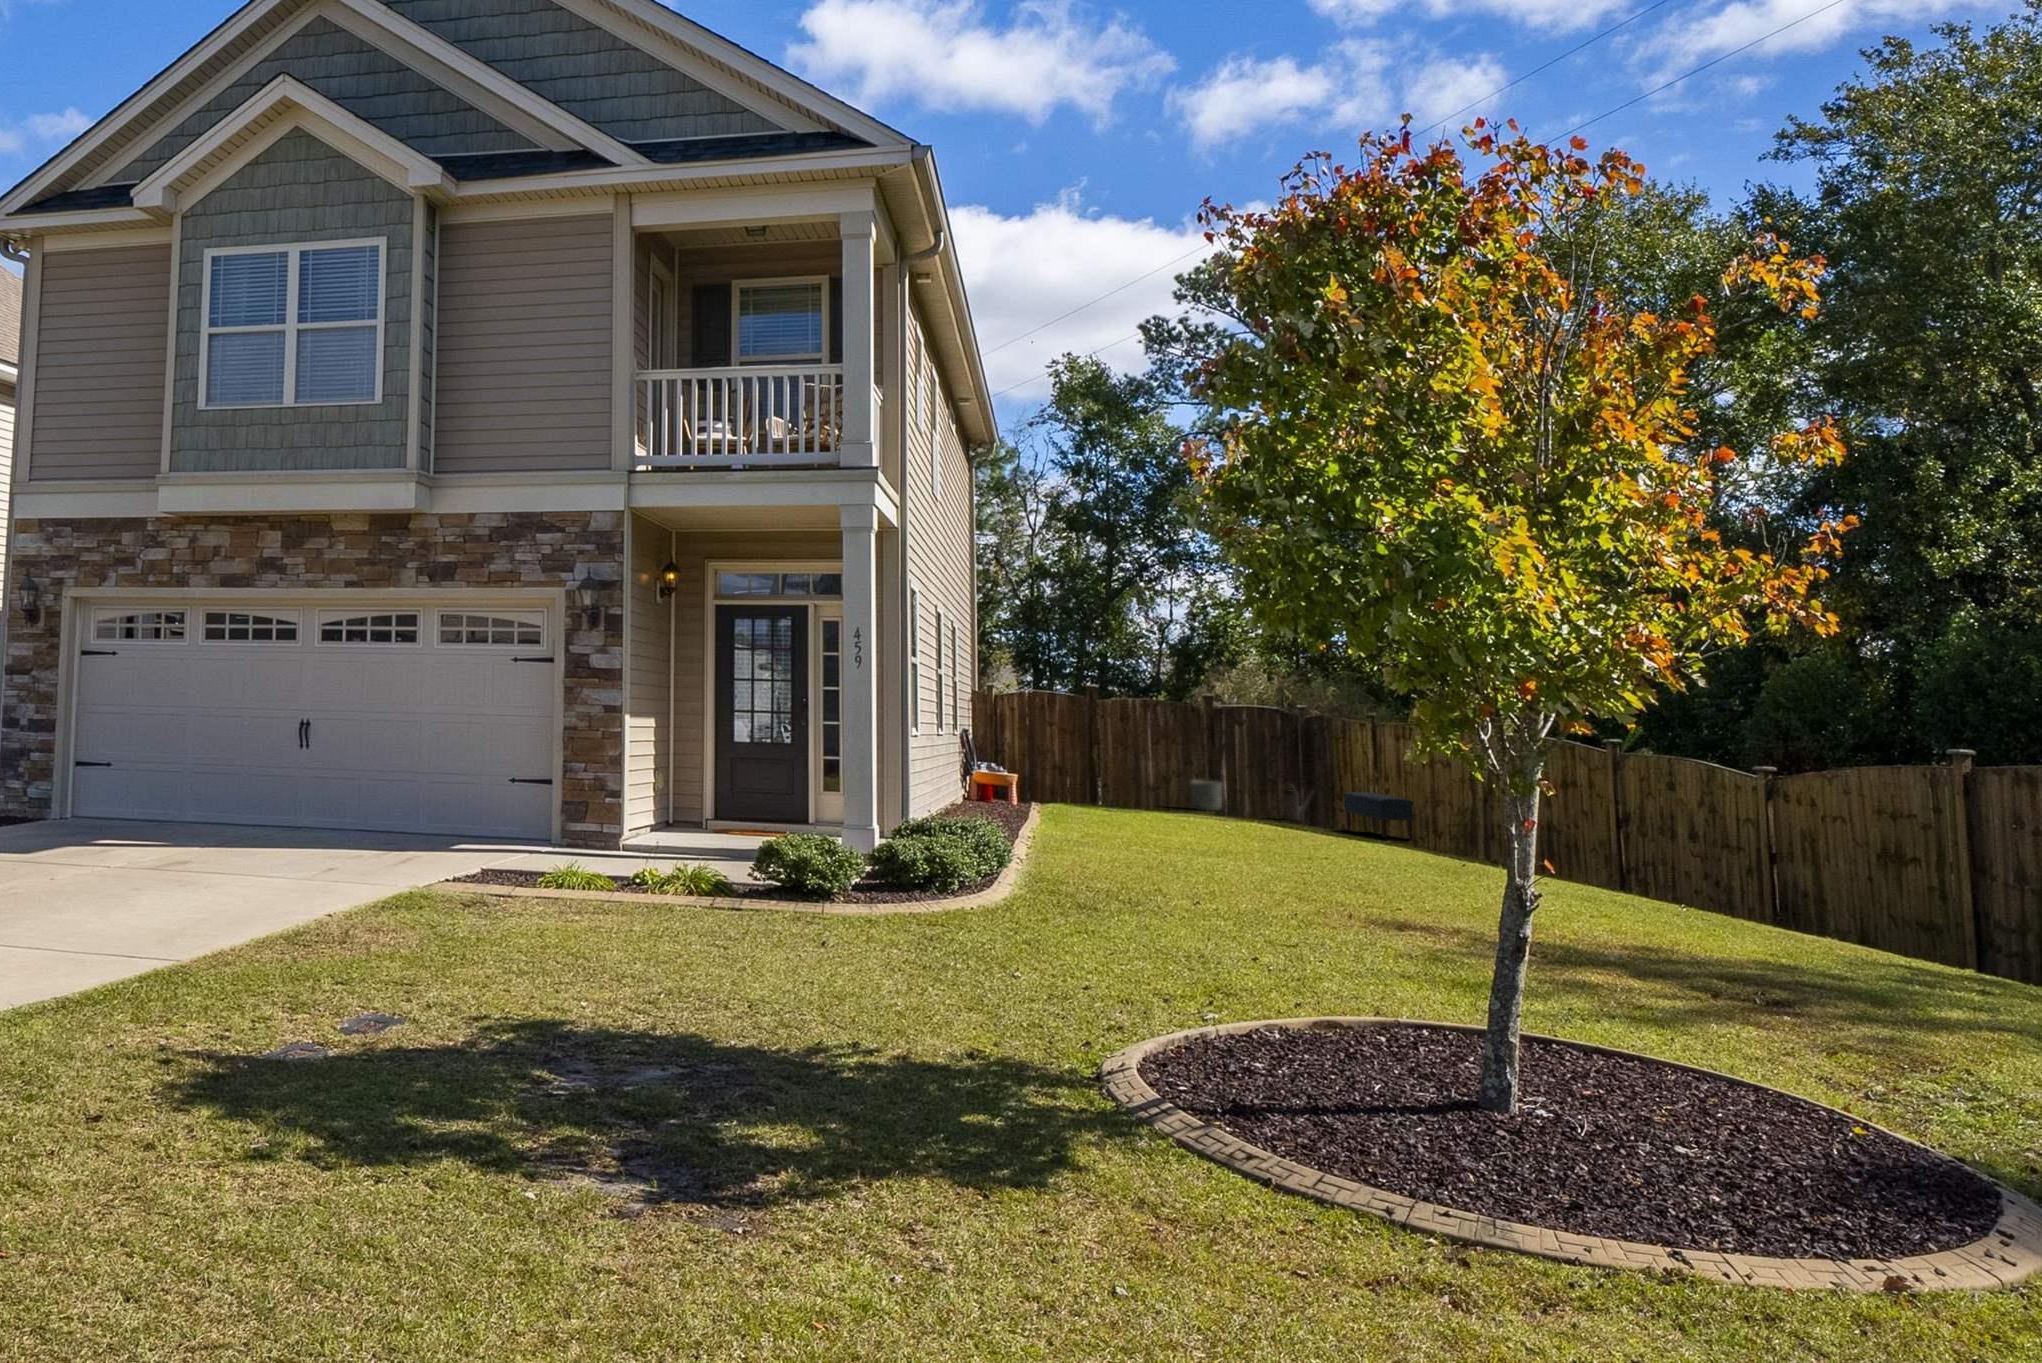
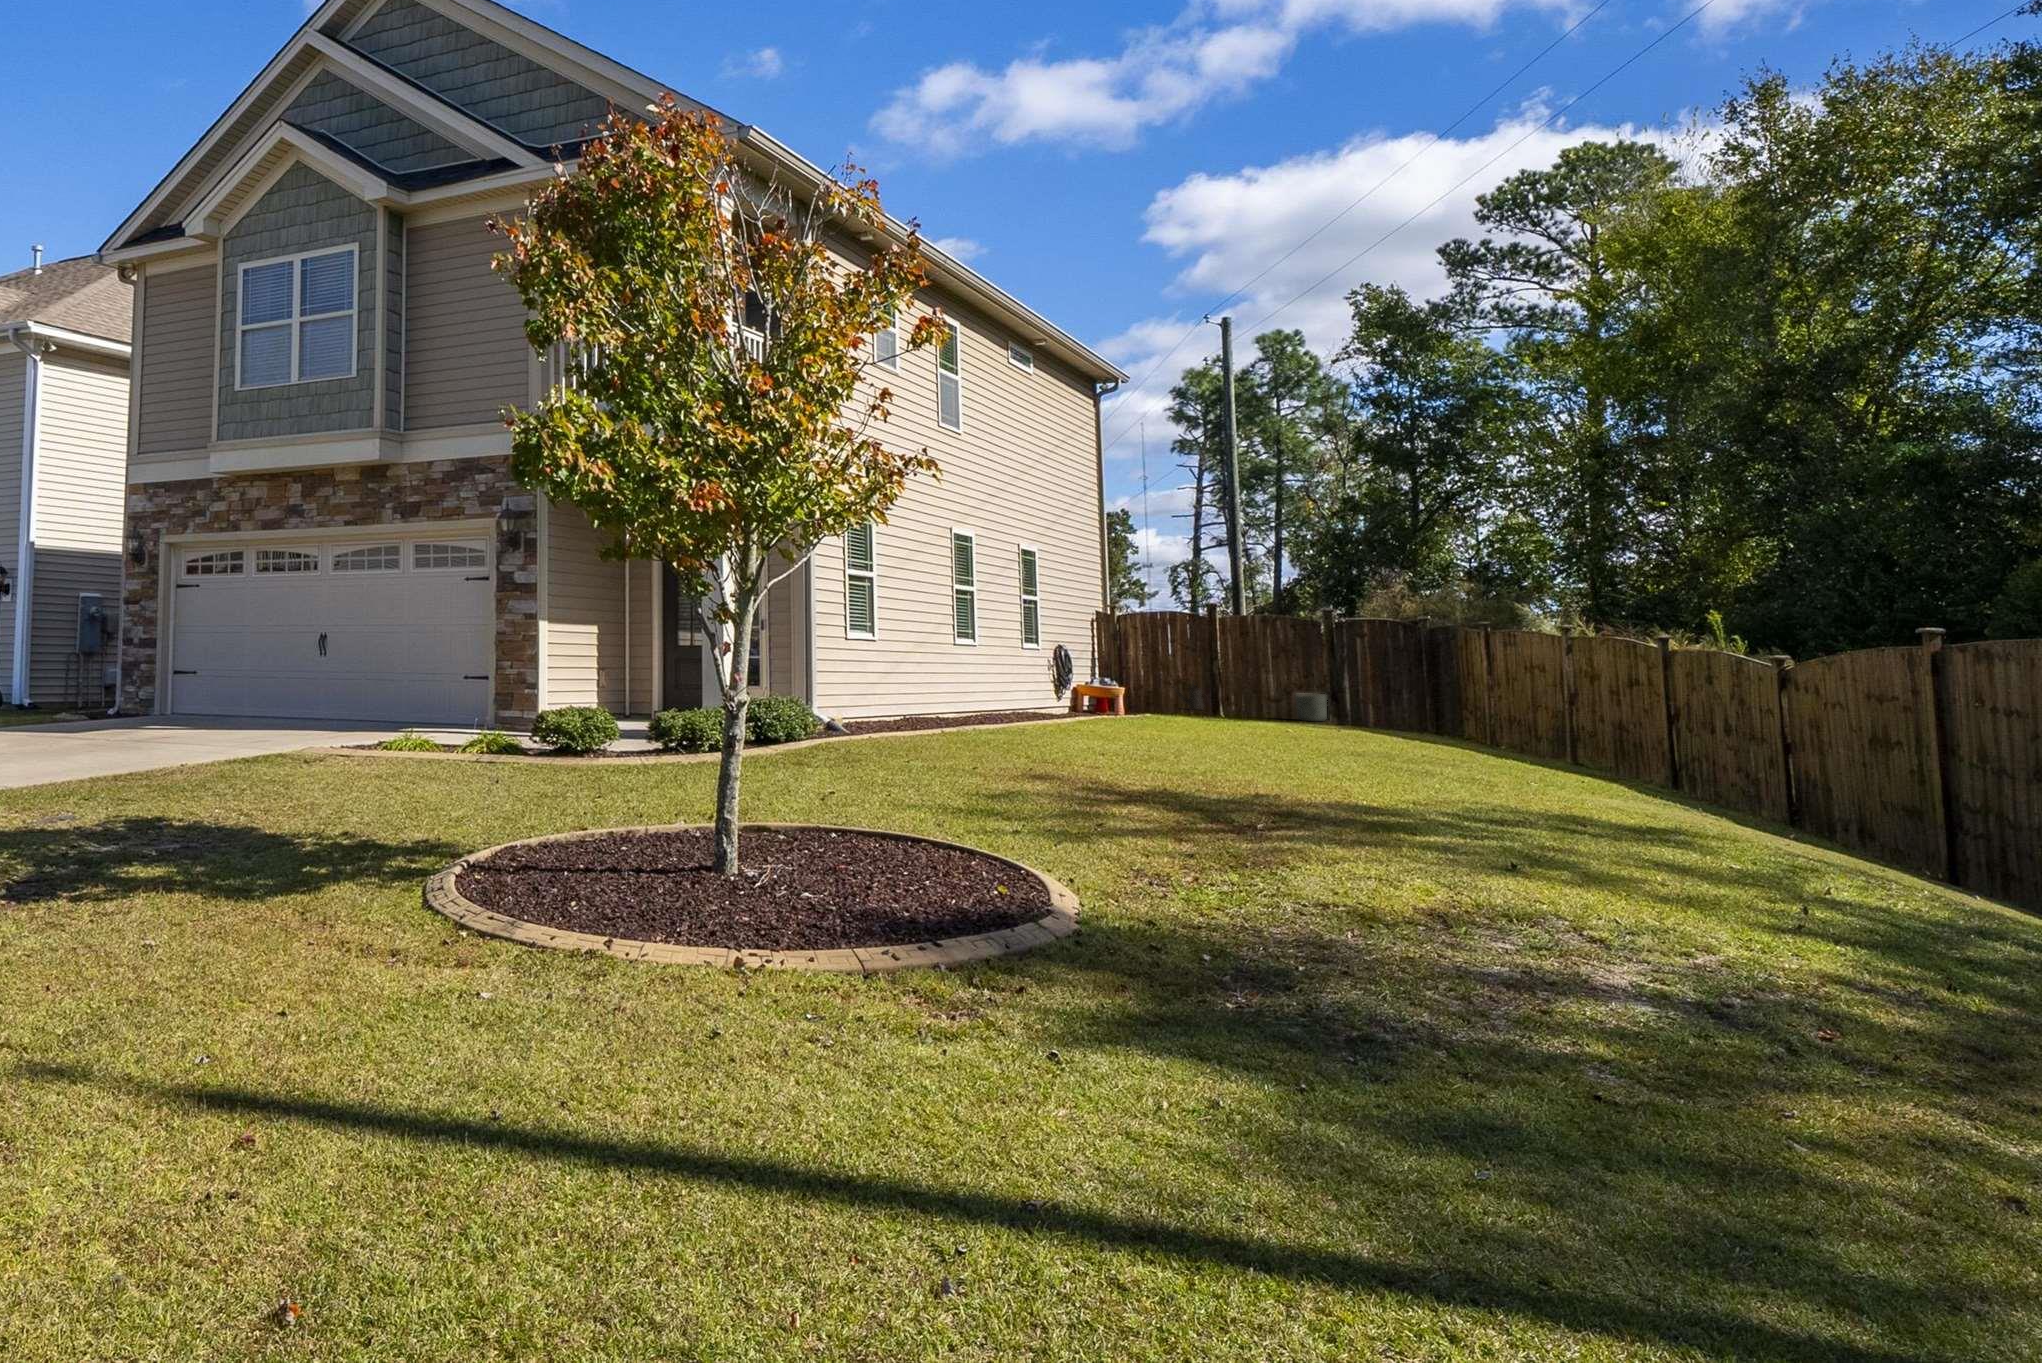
watering can: present [1282,789,1313,821] -> present [1175,682,1204,710]
bench: present [1343,792,1413,839] -> none [1404,698,1460,741]

